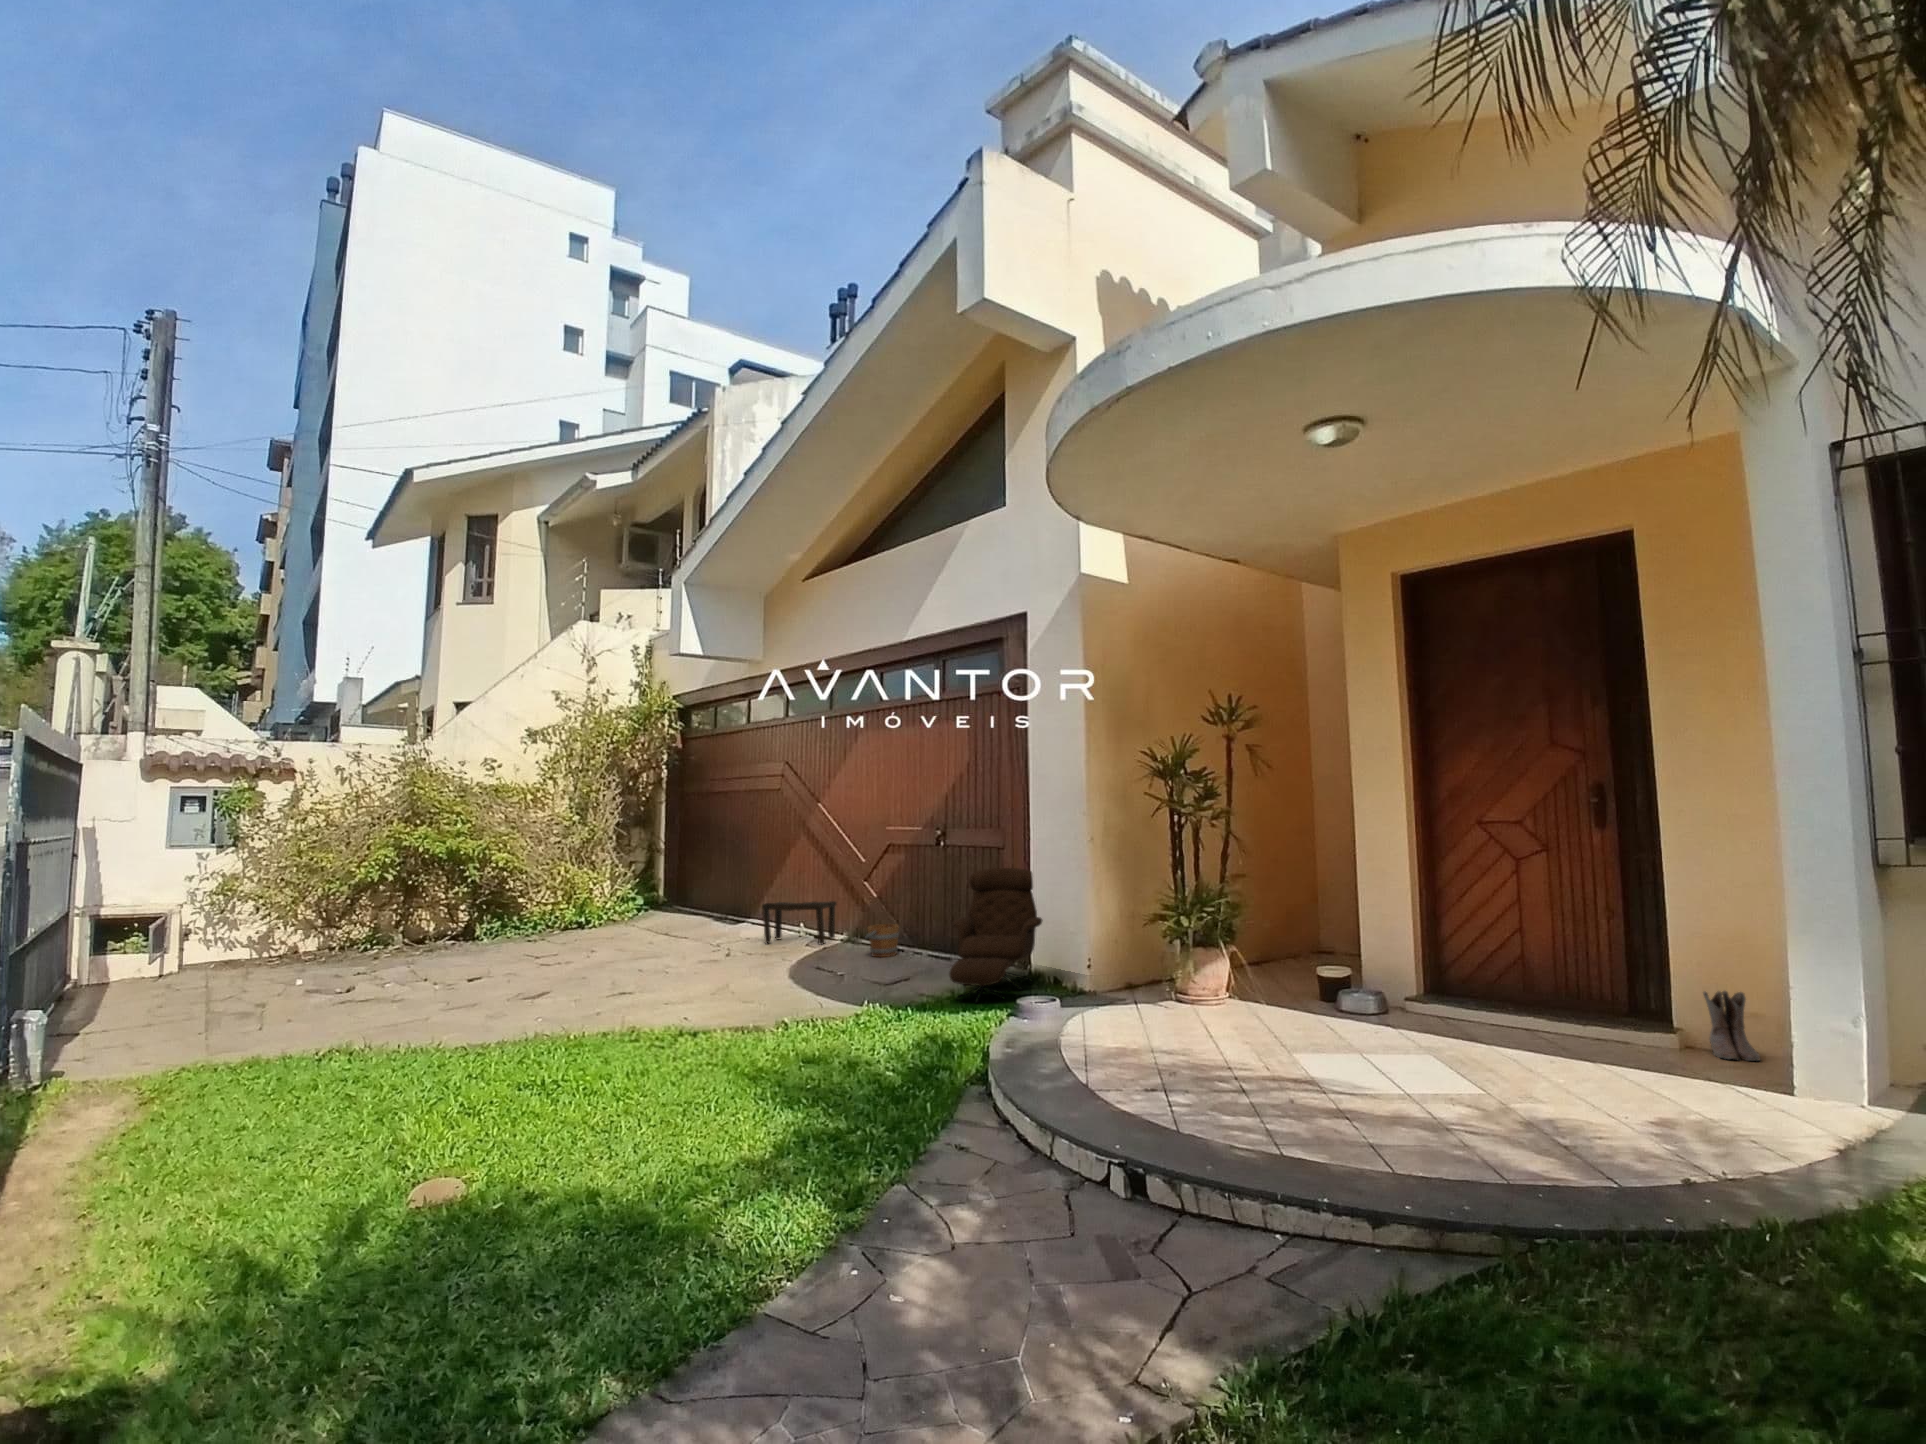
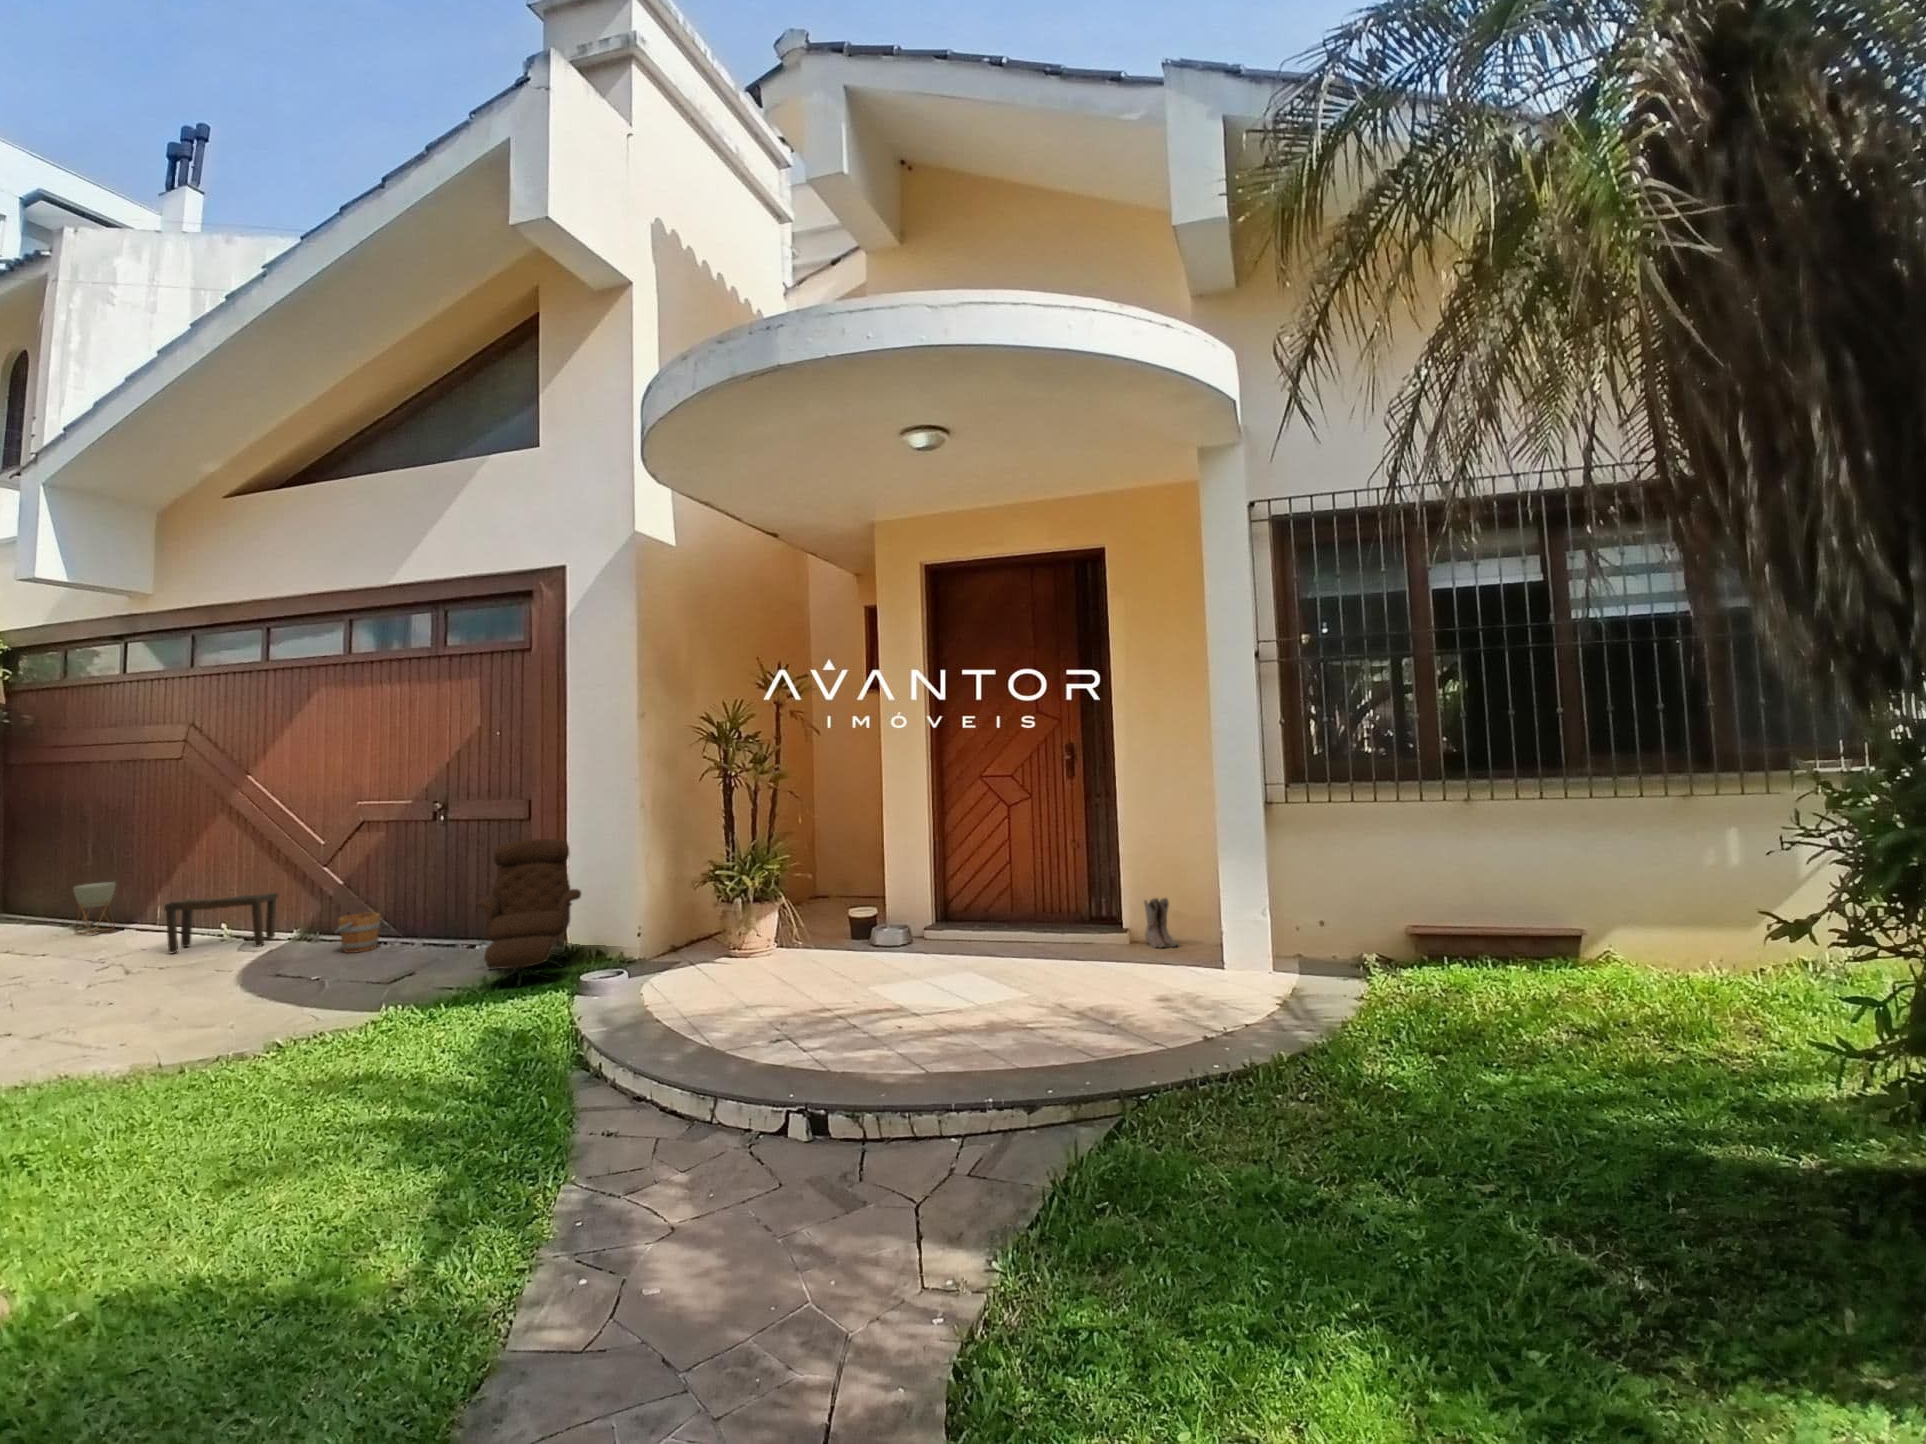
planter: none [721,884,747,924] -> present [73,882,116,935]

